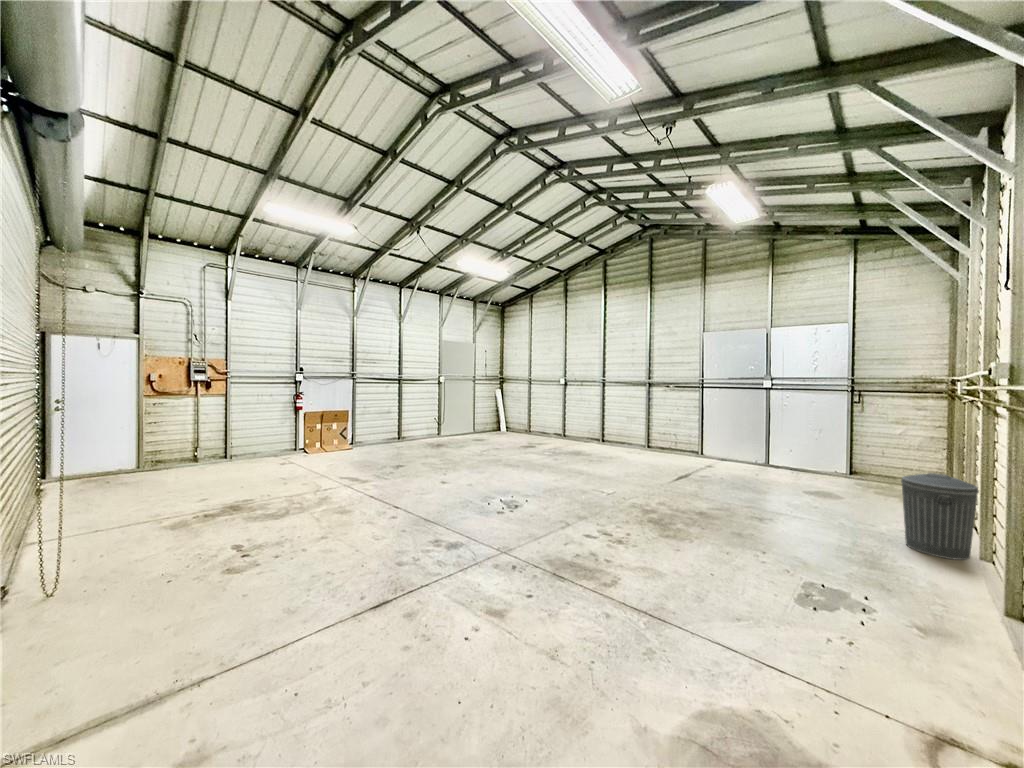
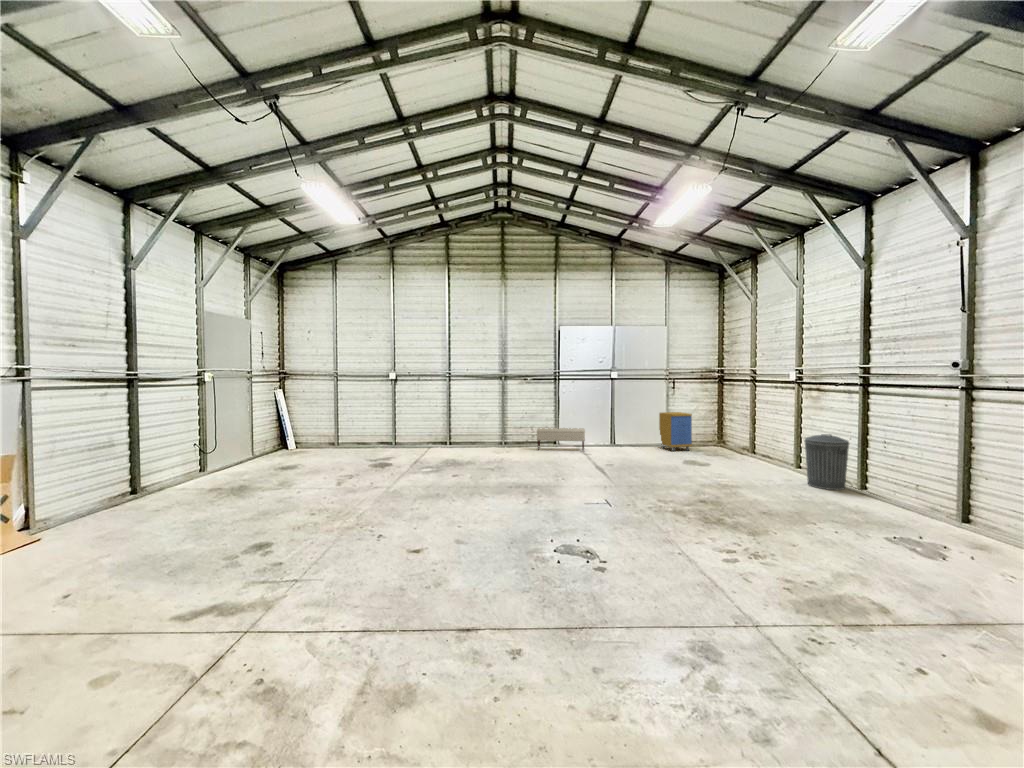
storage cabinet: none [827,431,868,484] -> present [659,412,692,451]
bench: none [671,434,726,463] -> present [537,428,585,451]

